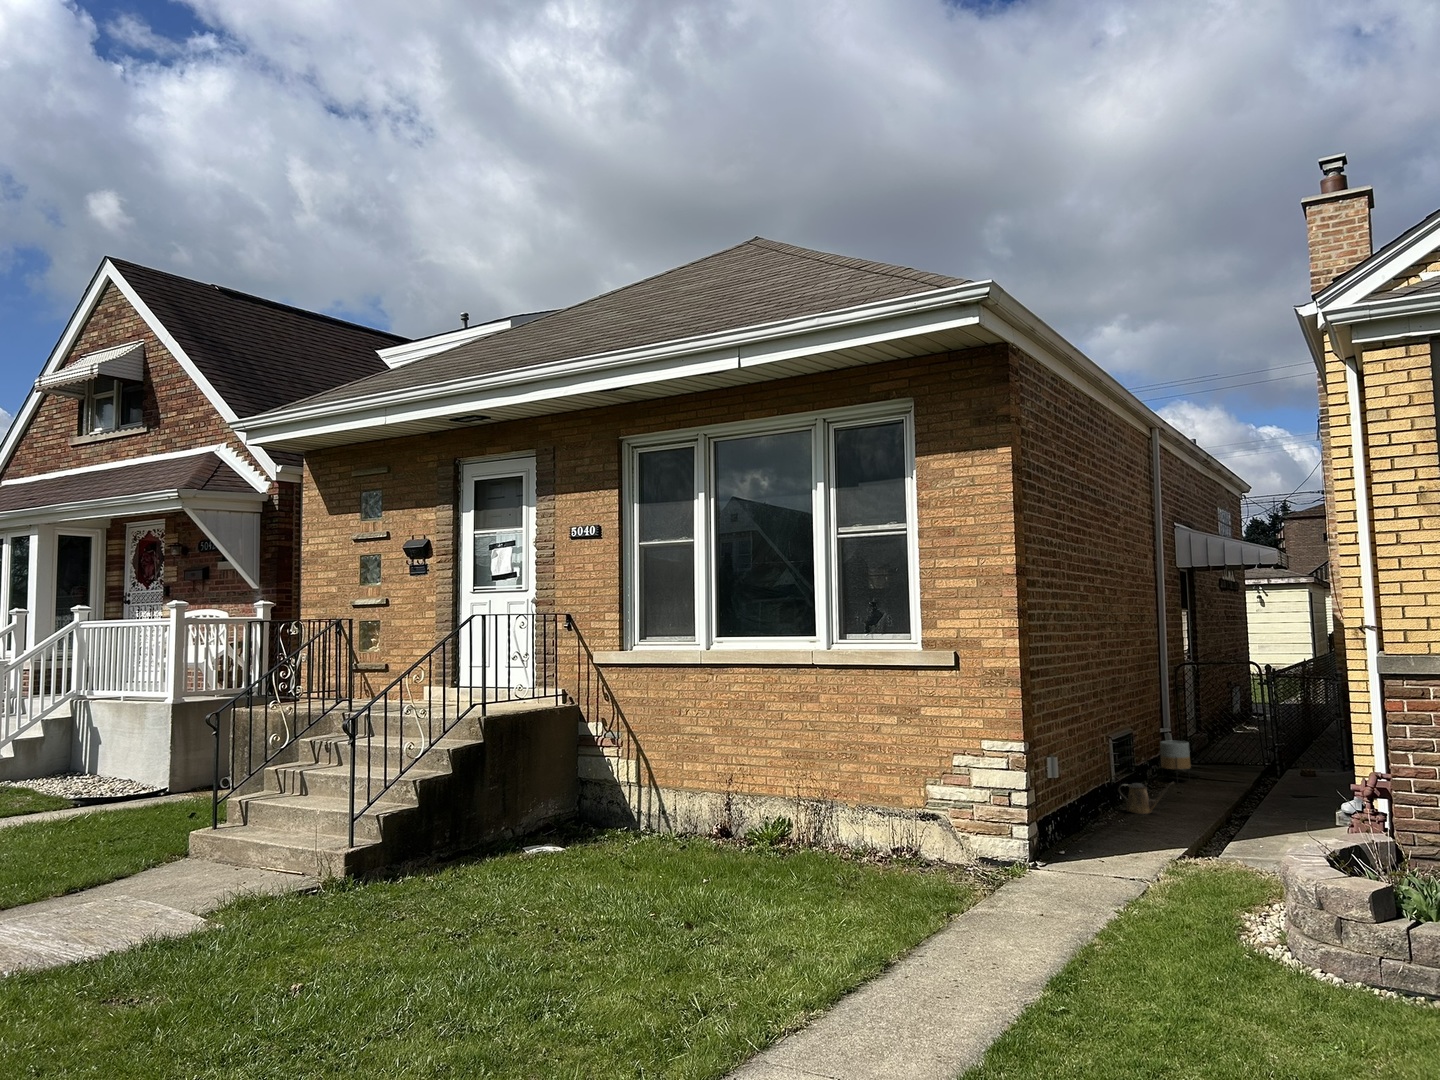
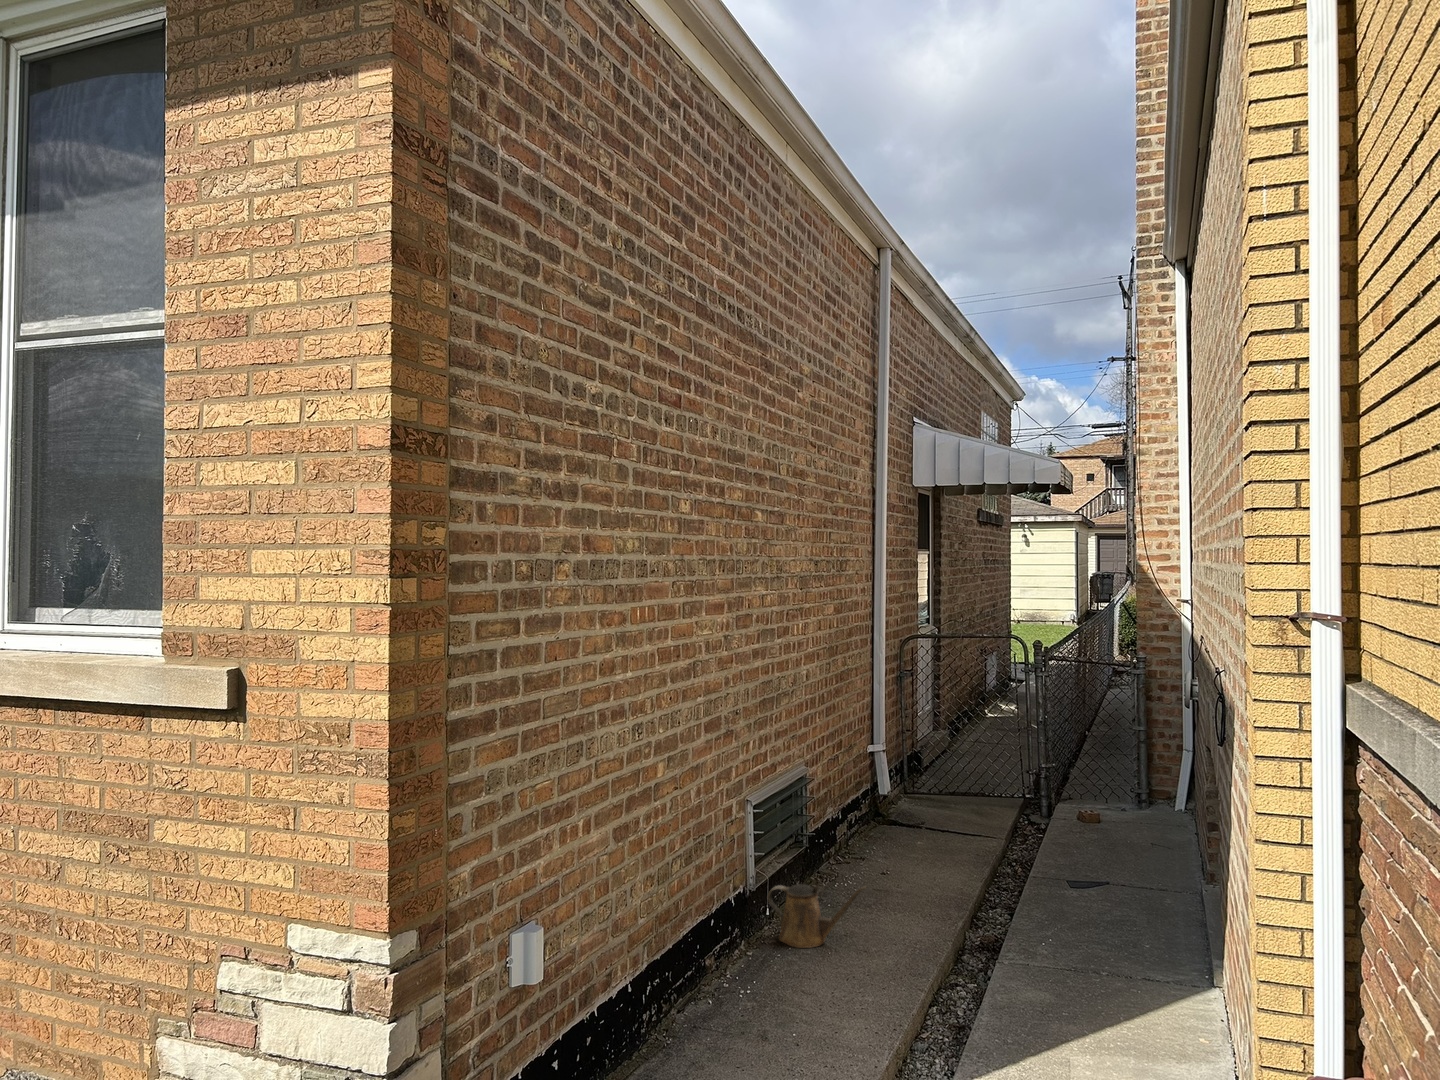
planter: present [1160,741,1191,770] -> none [868,766,913,841]

